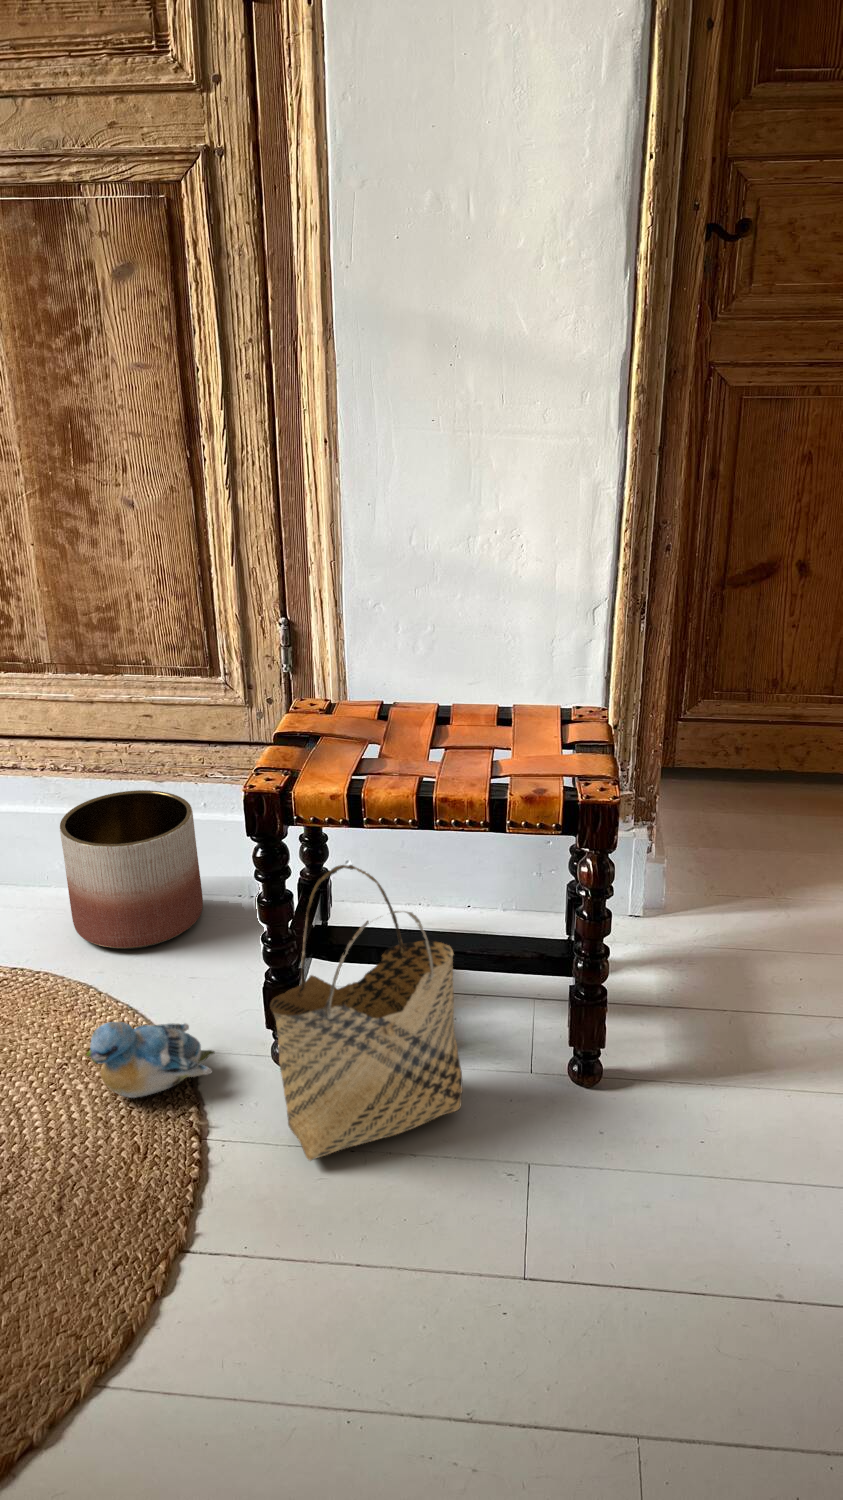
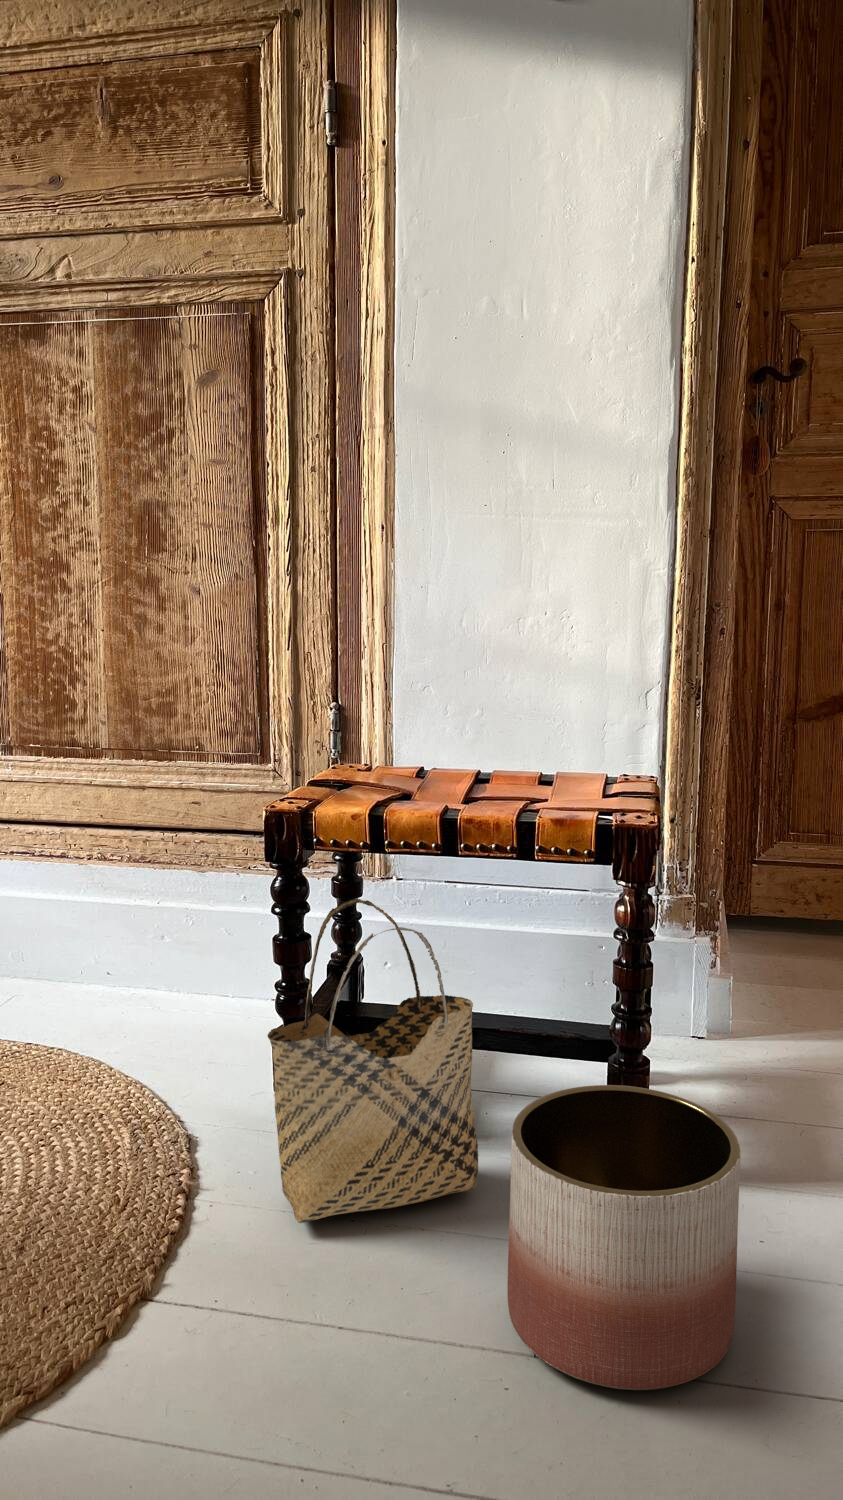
planter: present [60,790,203,949] -> present [507,1085,741,1390]
plush toy: present [86,1022,214,1098] -> none [78,1066,217,1156]

